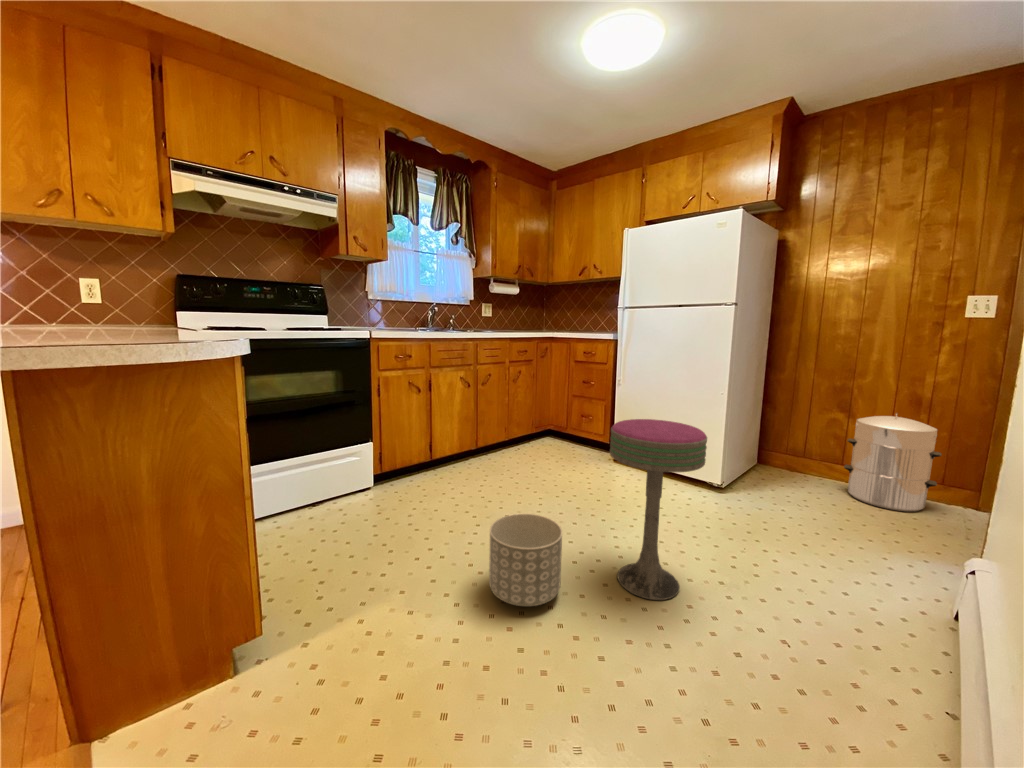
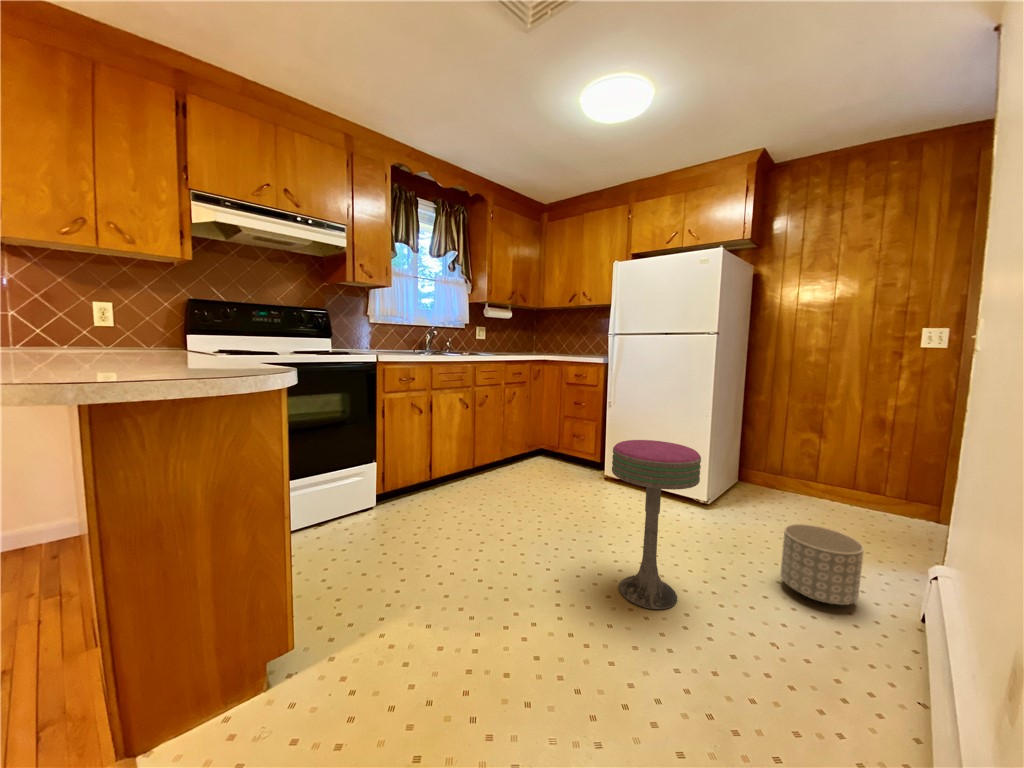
waste bin: present [844,413,942,512] -> none [818,433,904,524]
planter: present [489,514,562,606] -> present [780,524,864,605]

